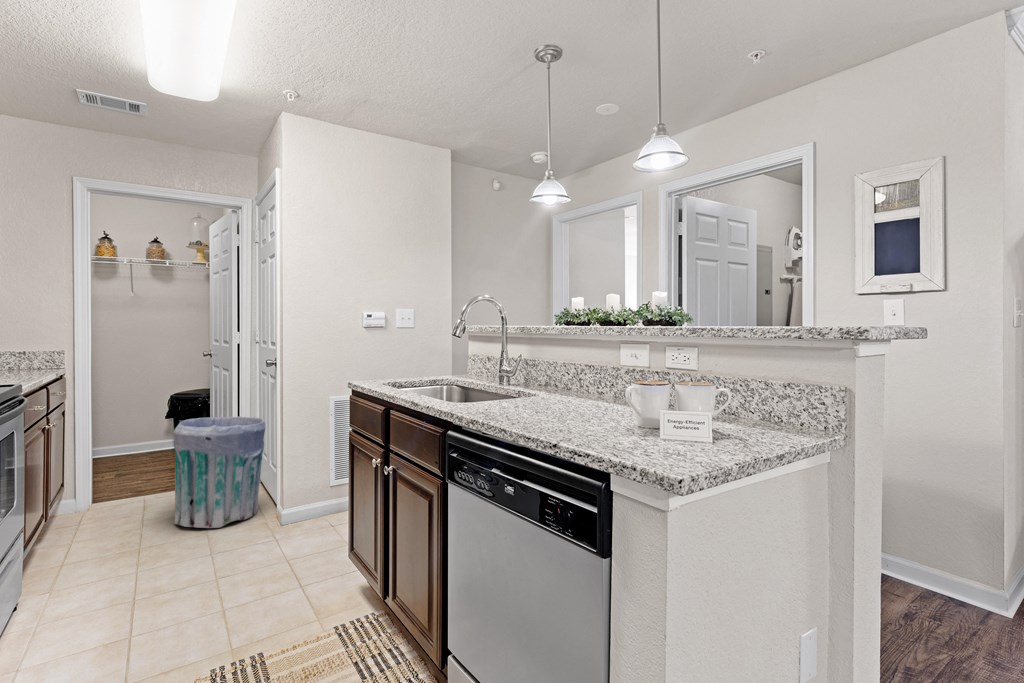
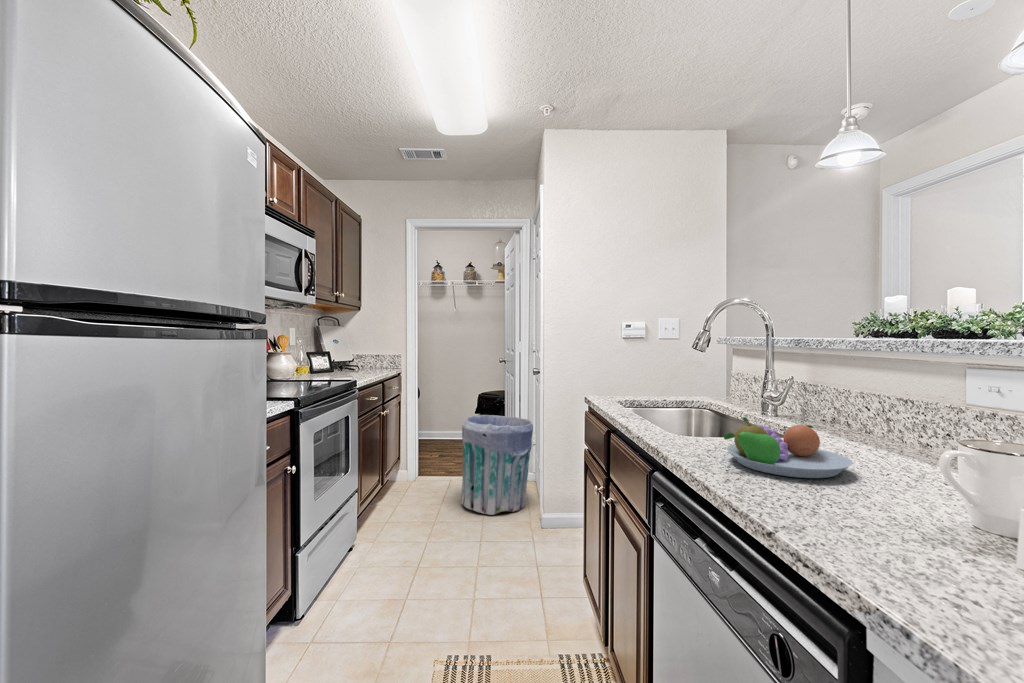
fruit bowl: none [494,381,570,417] -> present [724,417,853,478]

